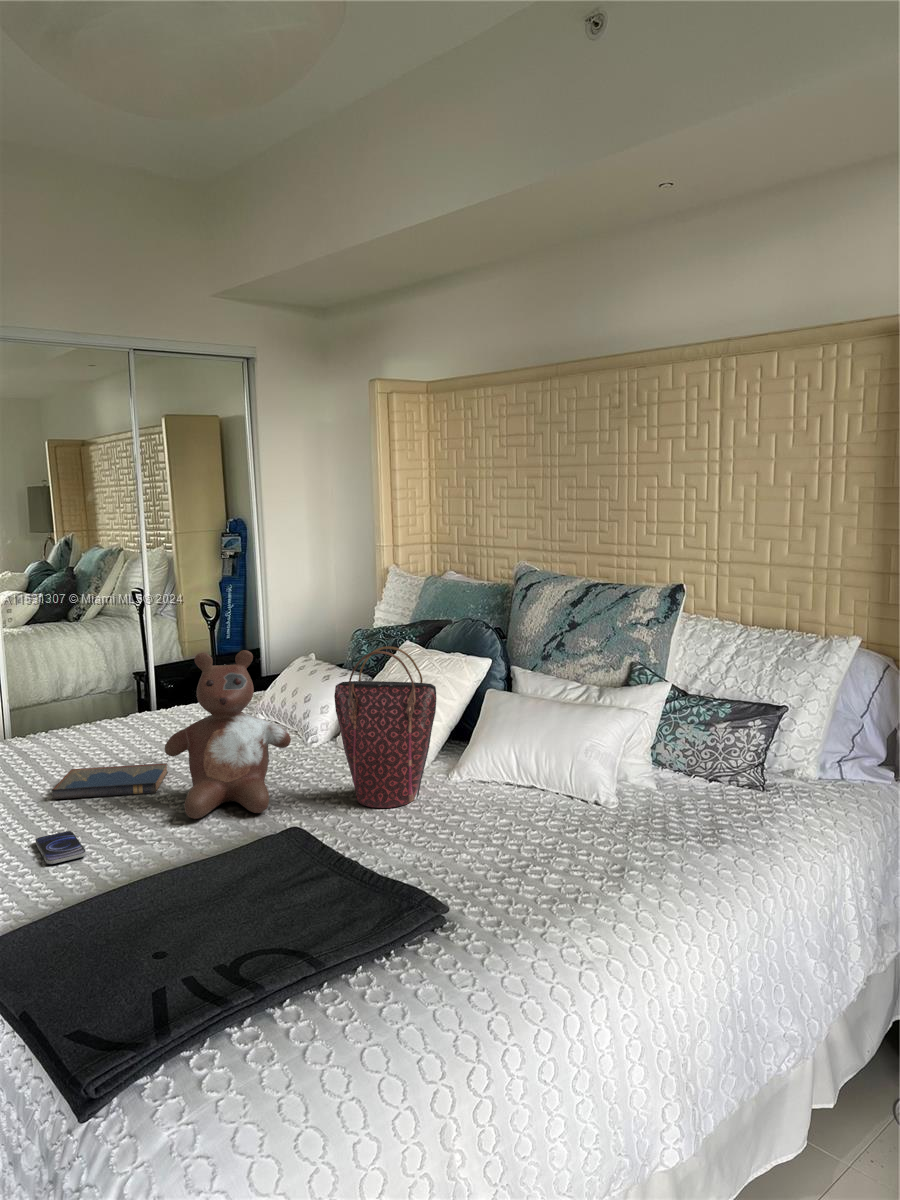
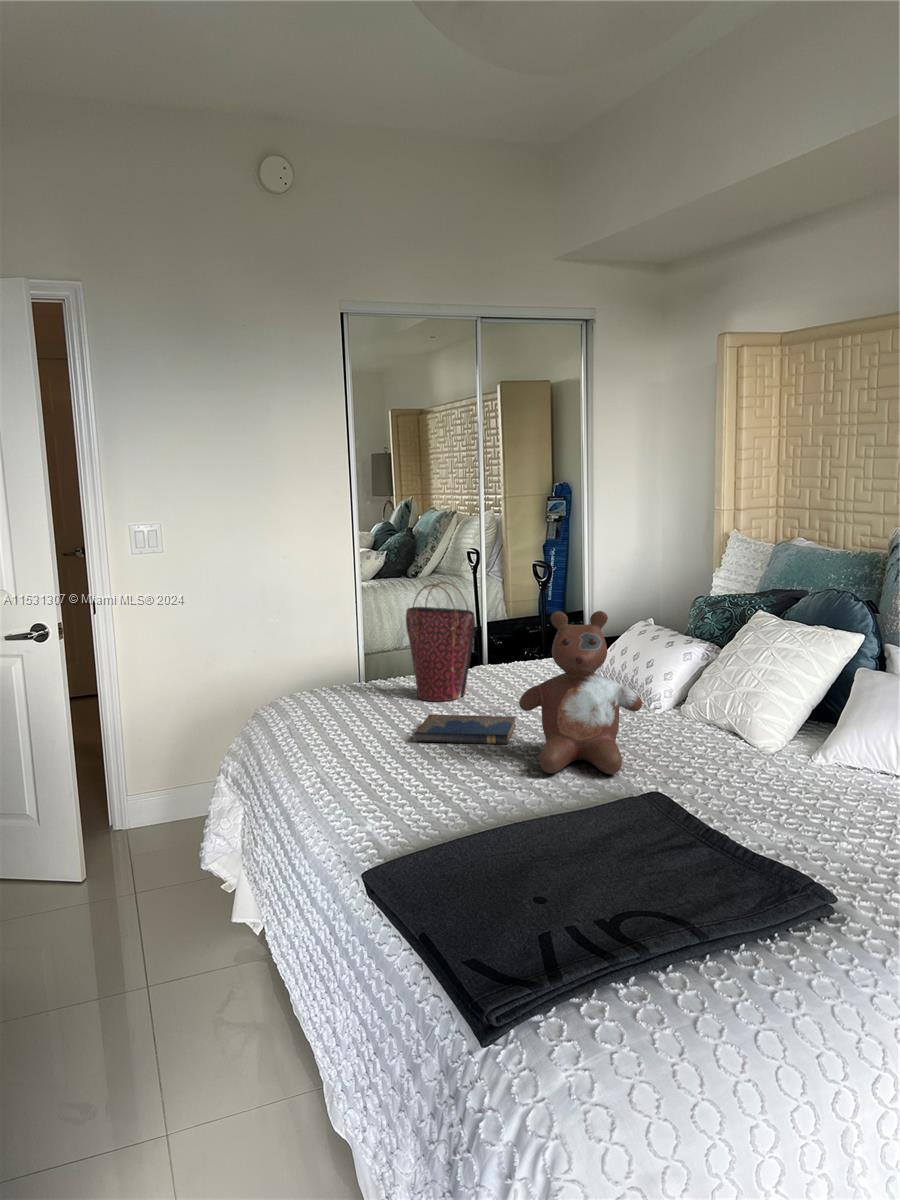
handbag: present [334,647,436,808] -> present [406,582,475,701]
smartphone: present [36,831,86,864] -> none [407,772,453,801]

